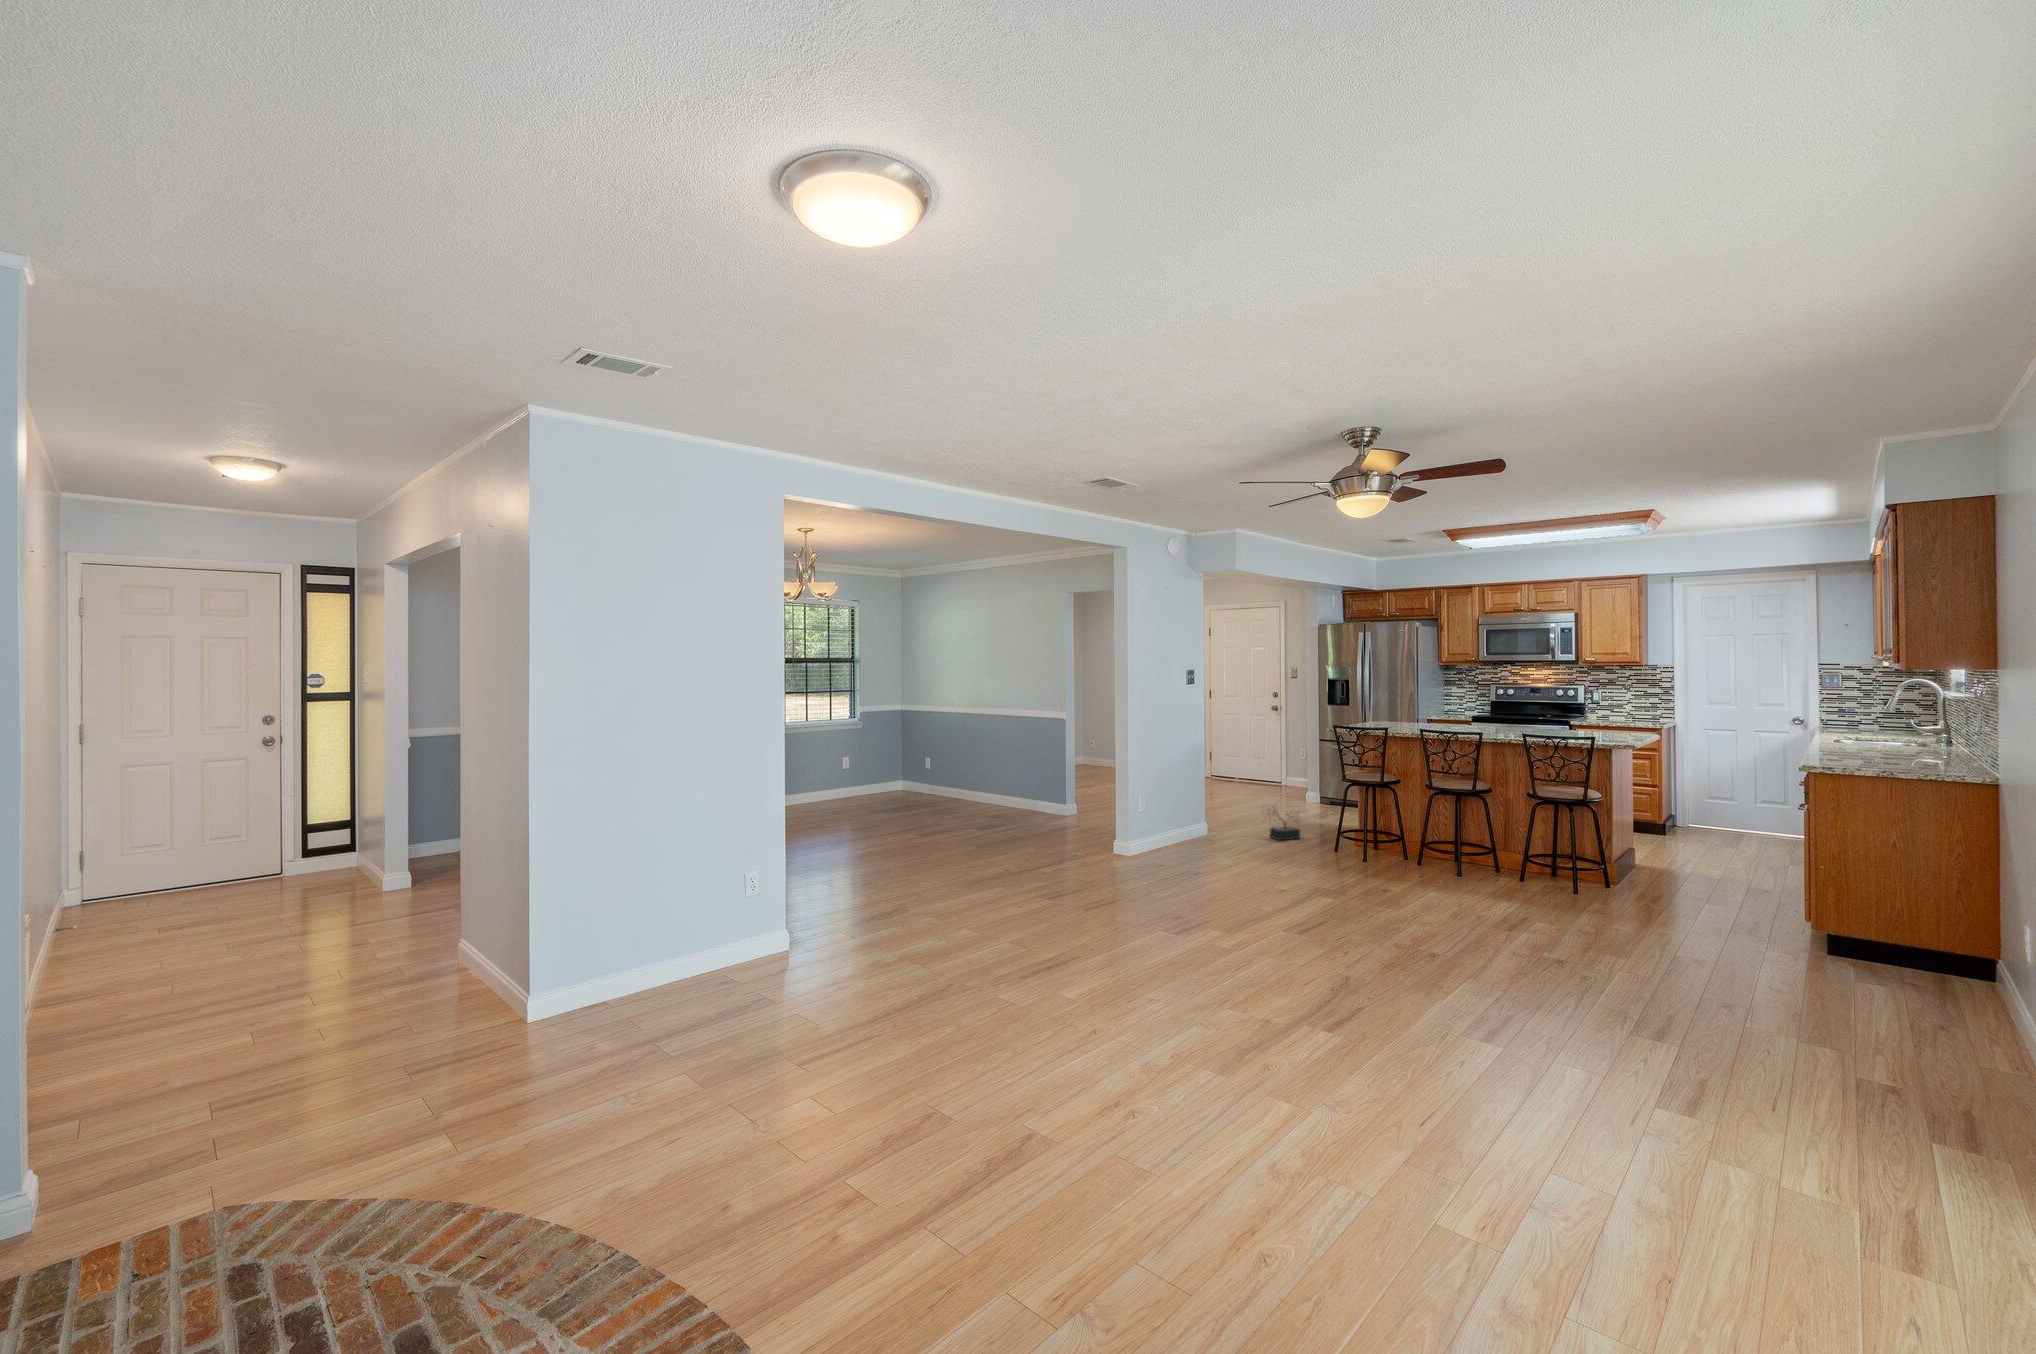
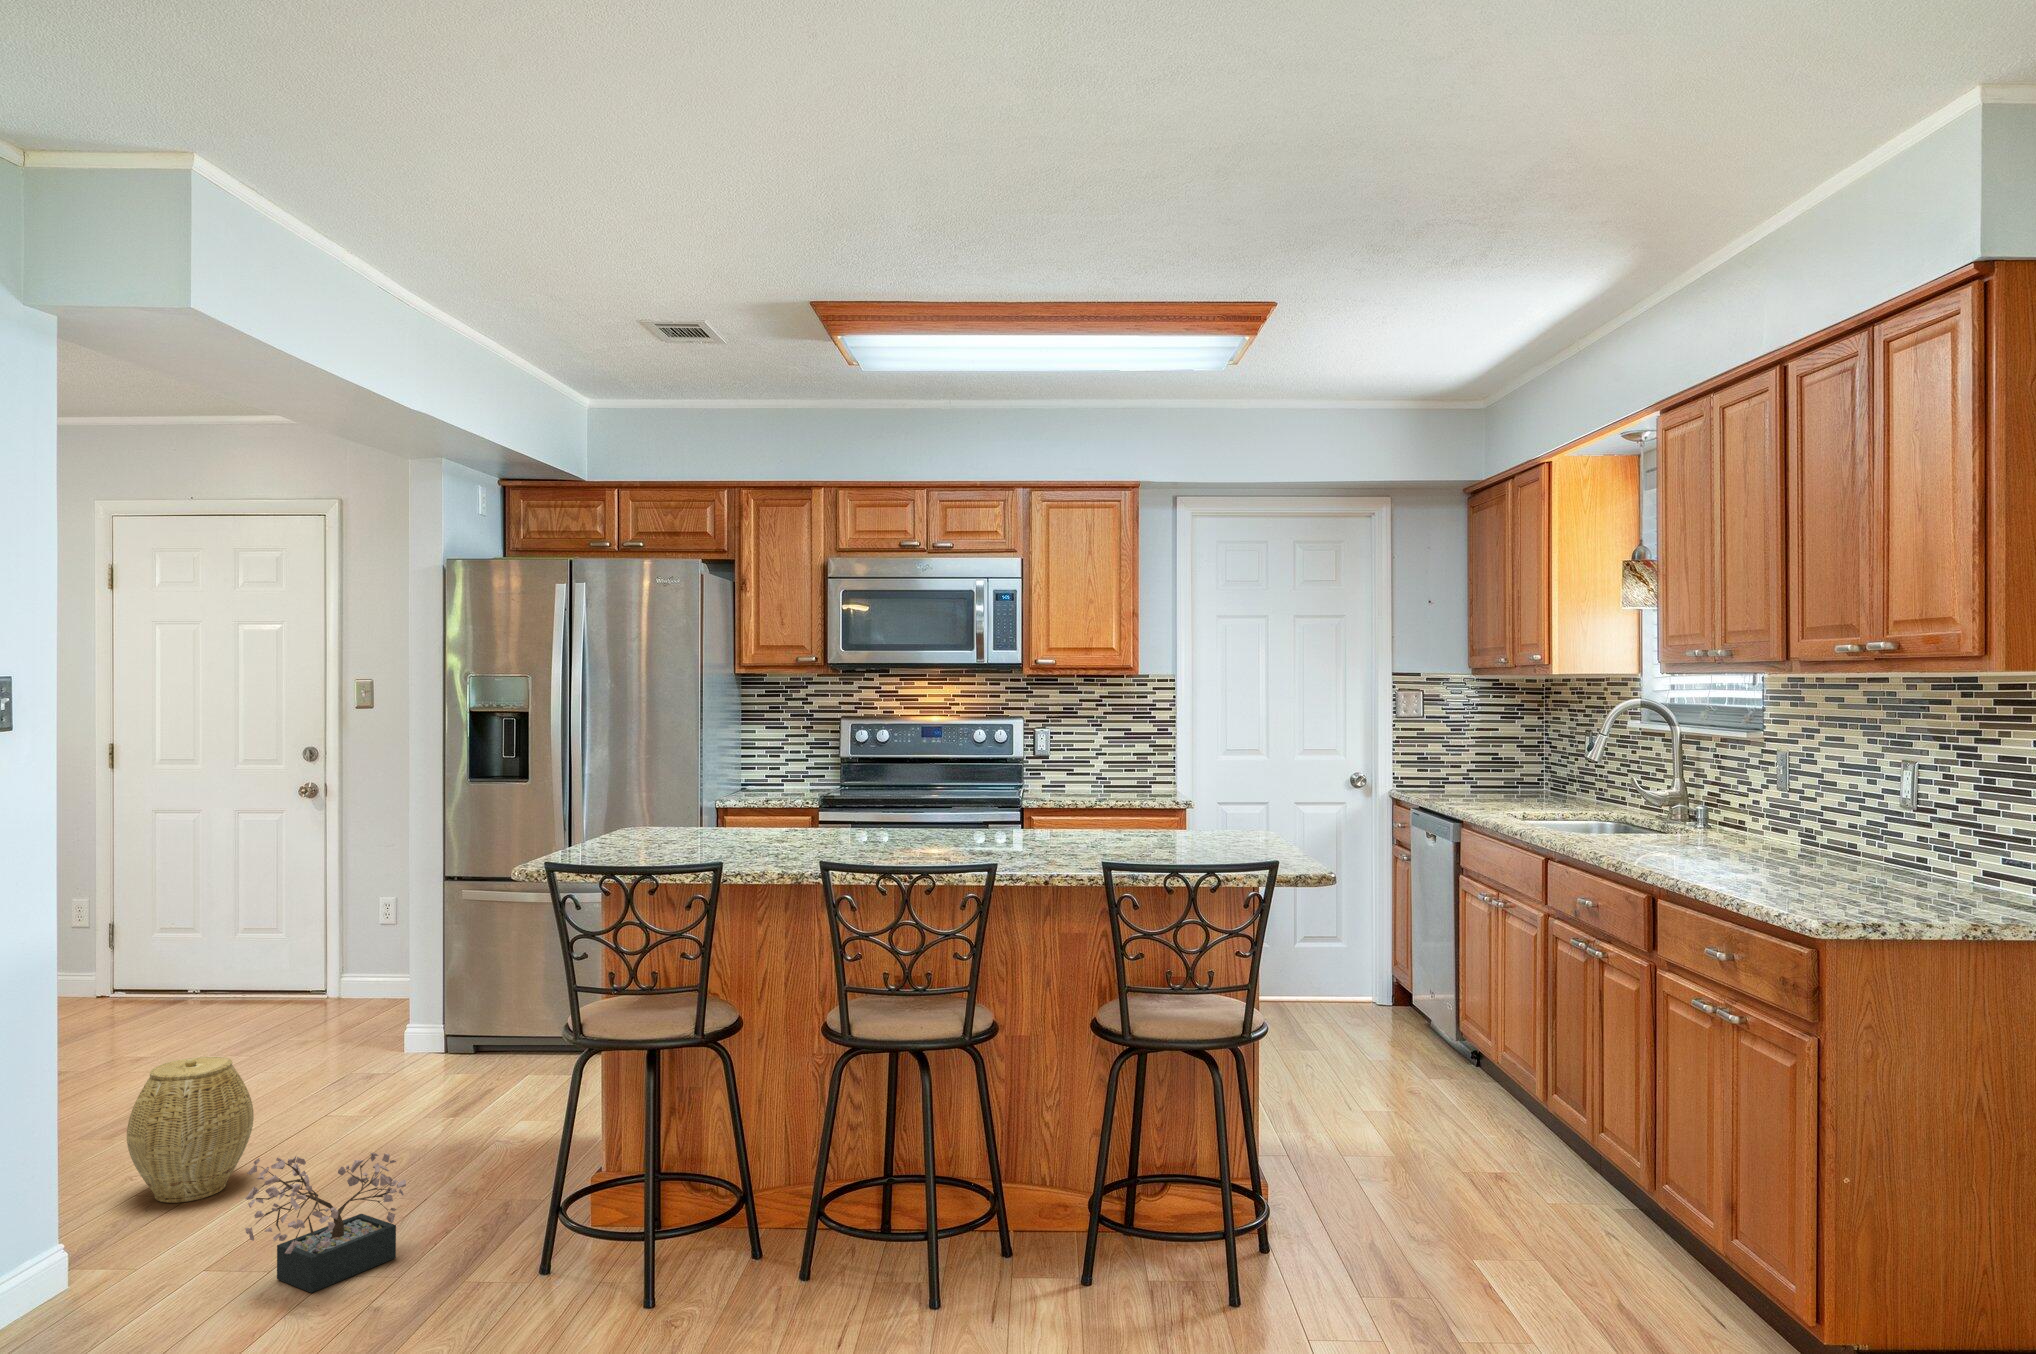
woven basket: none [1231,783,1262,823] -> present [127,1057,254,1203]

